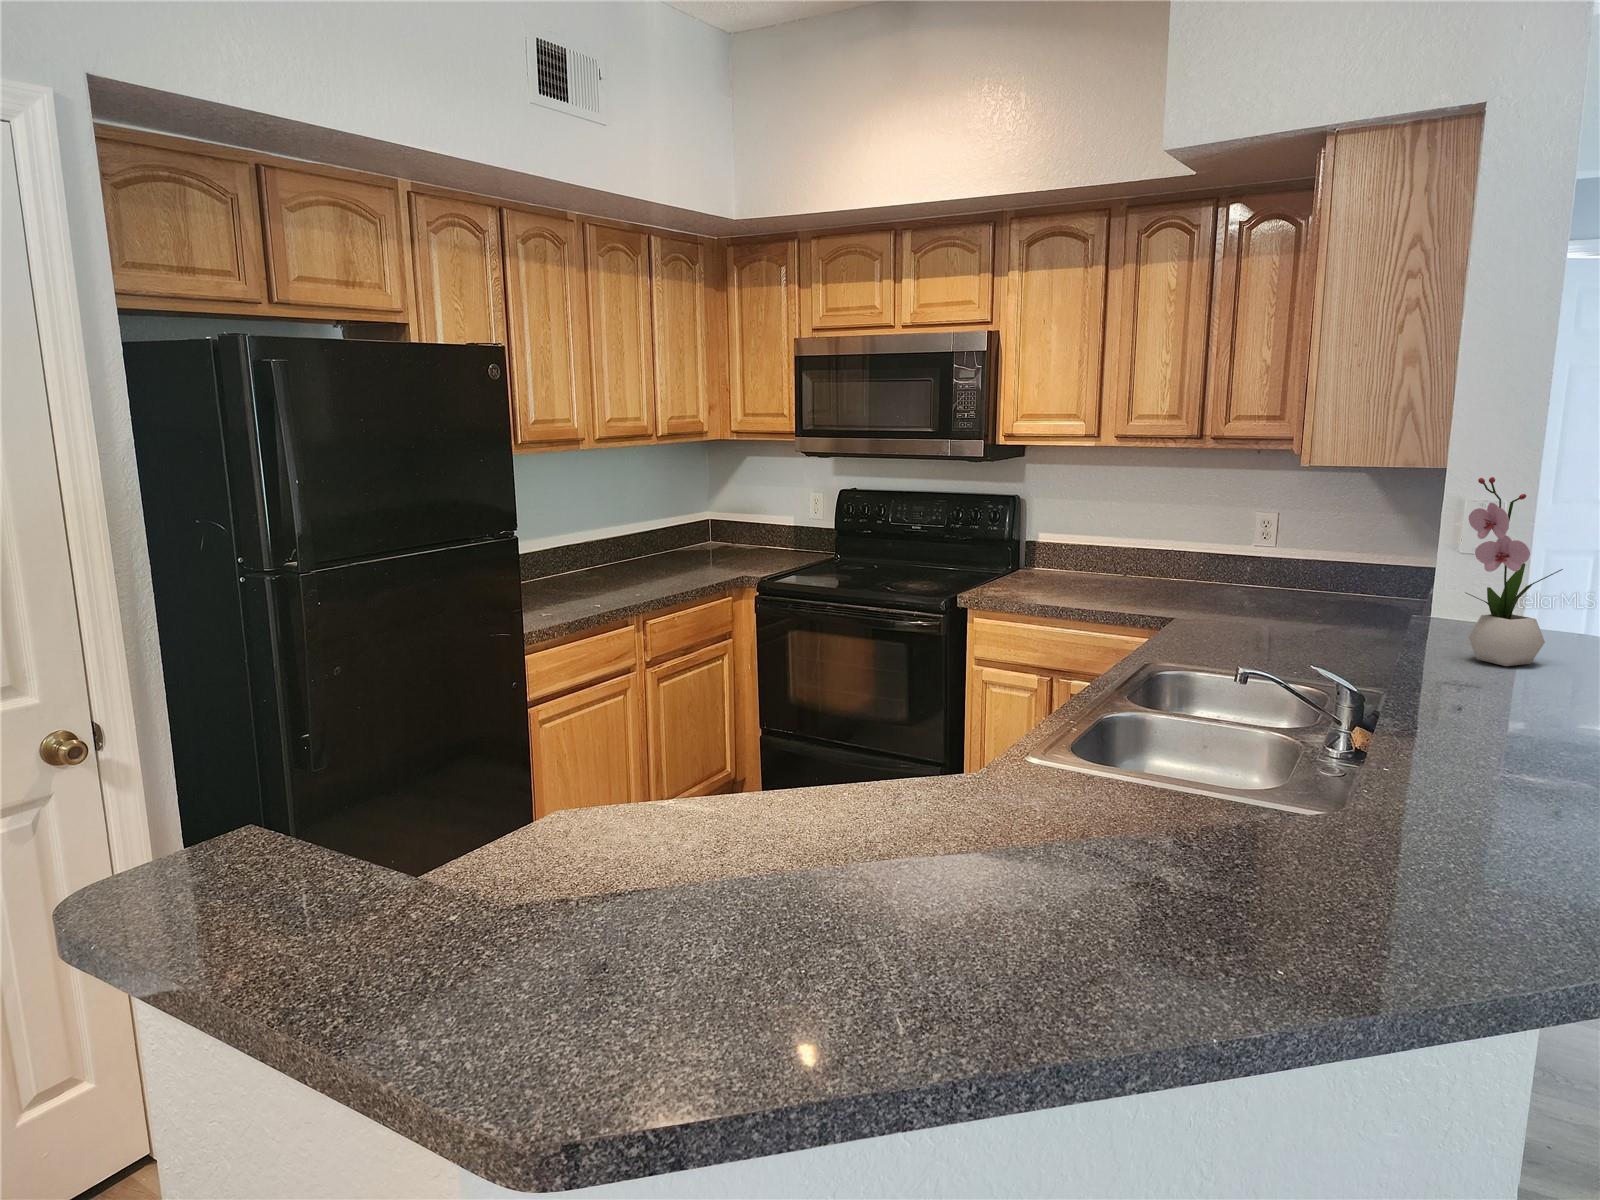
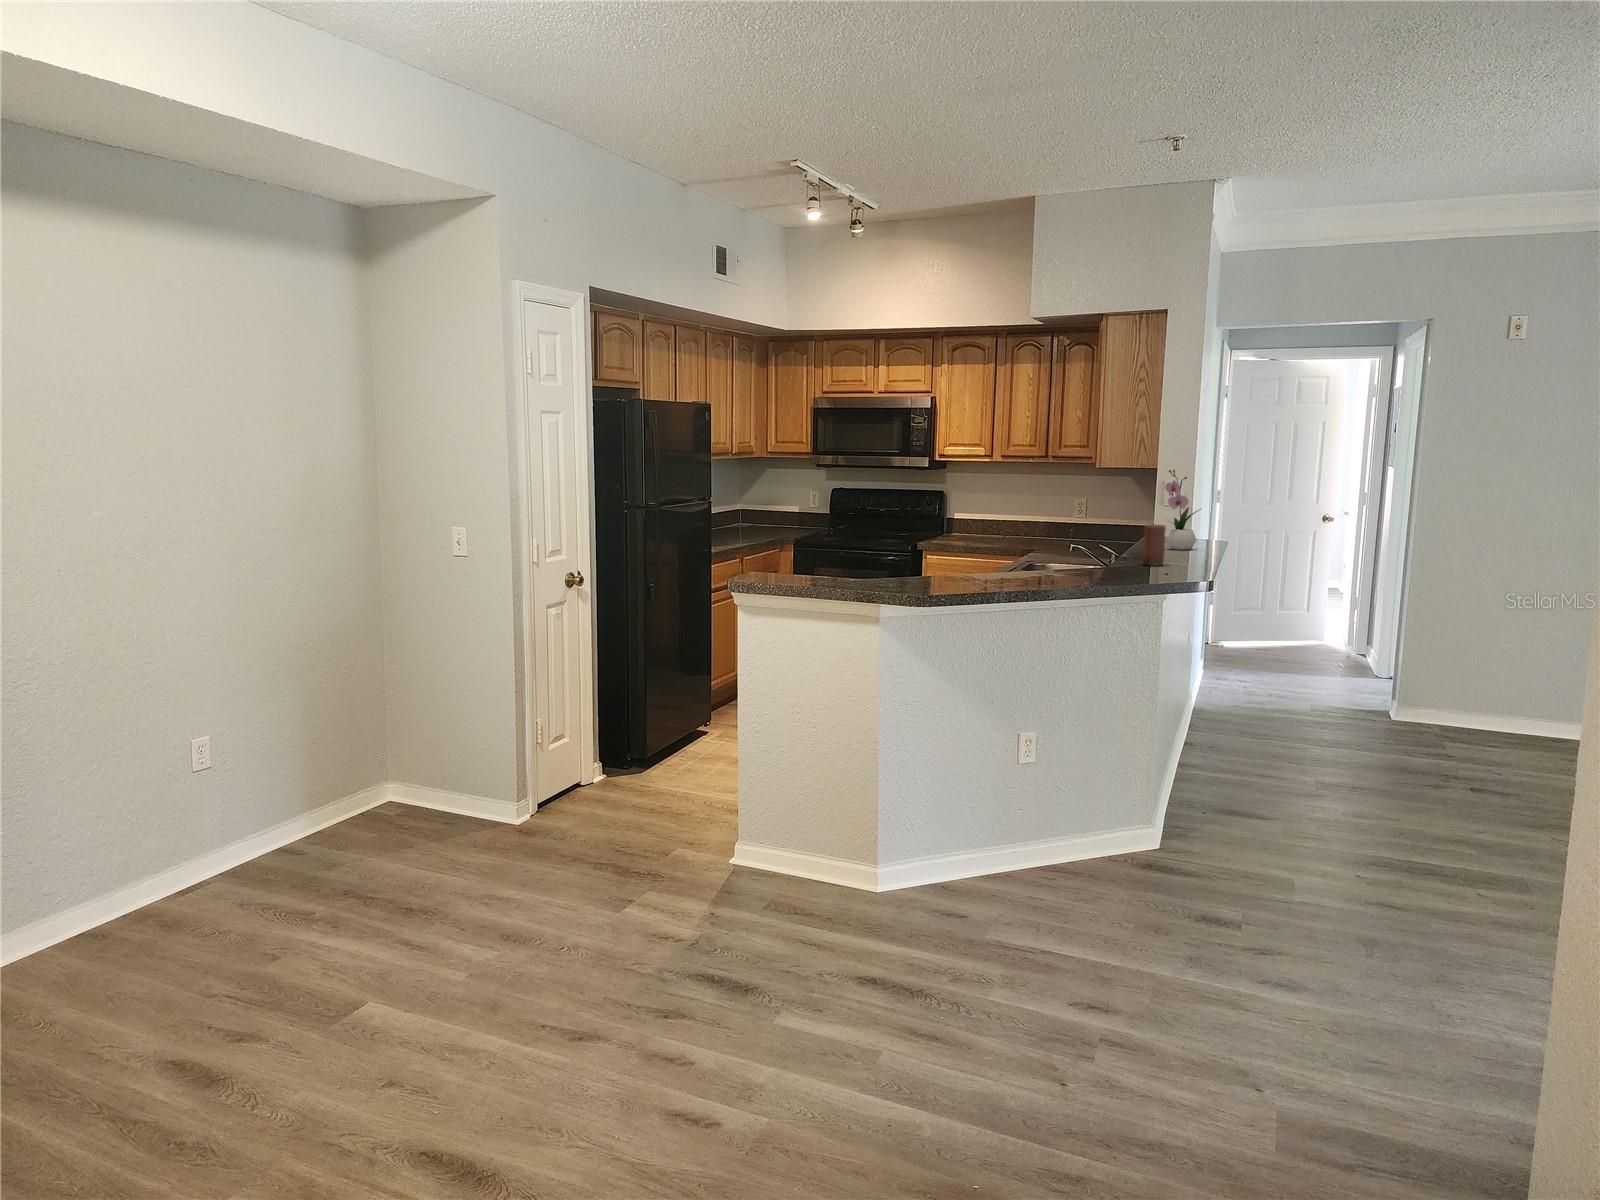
candle: none [1425,652,1501,774] -> present [1143,525,1166,566]

